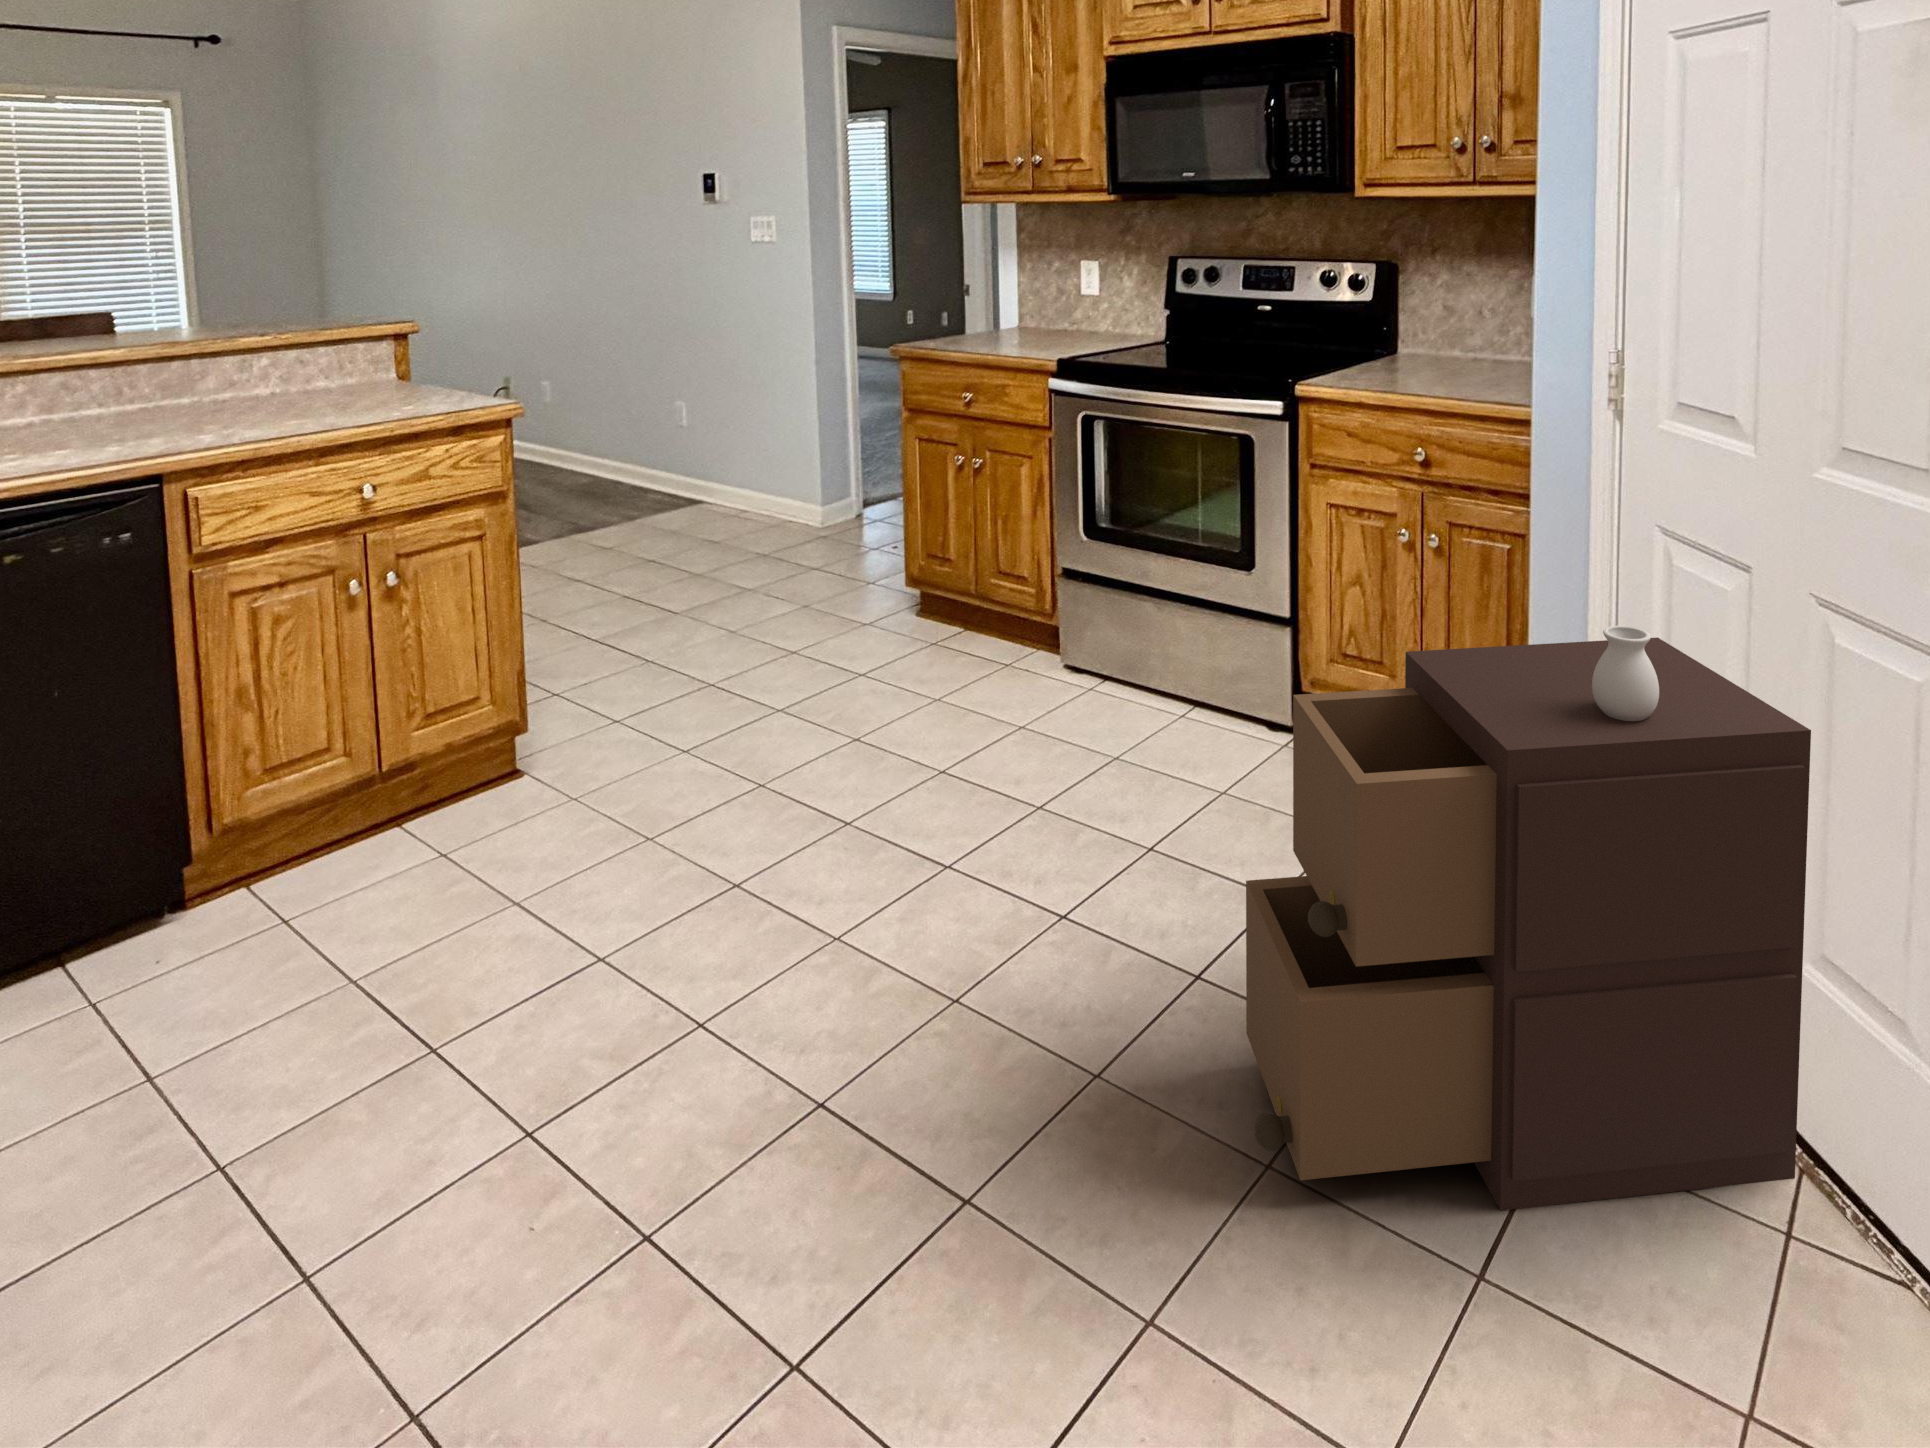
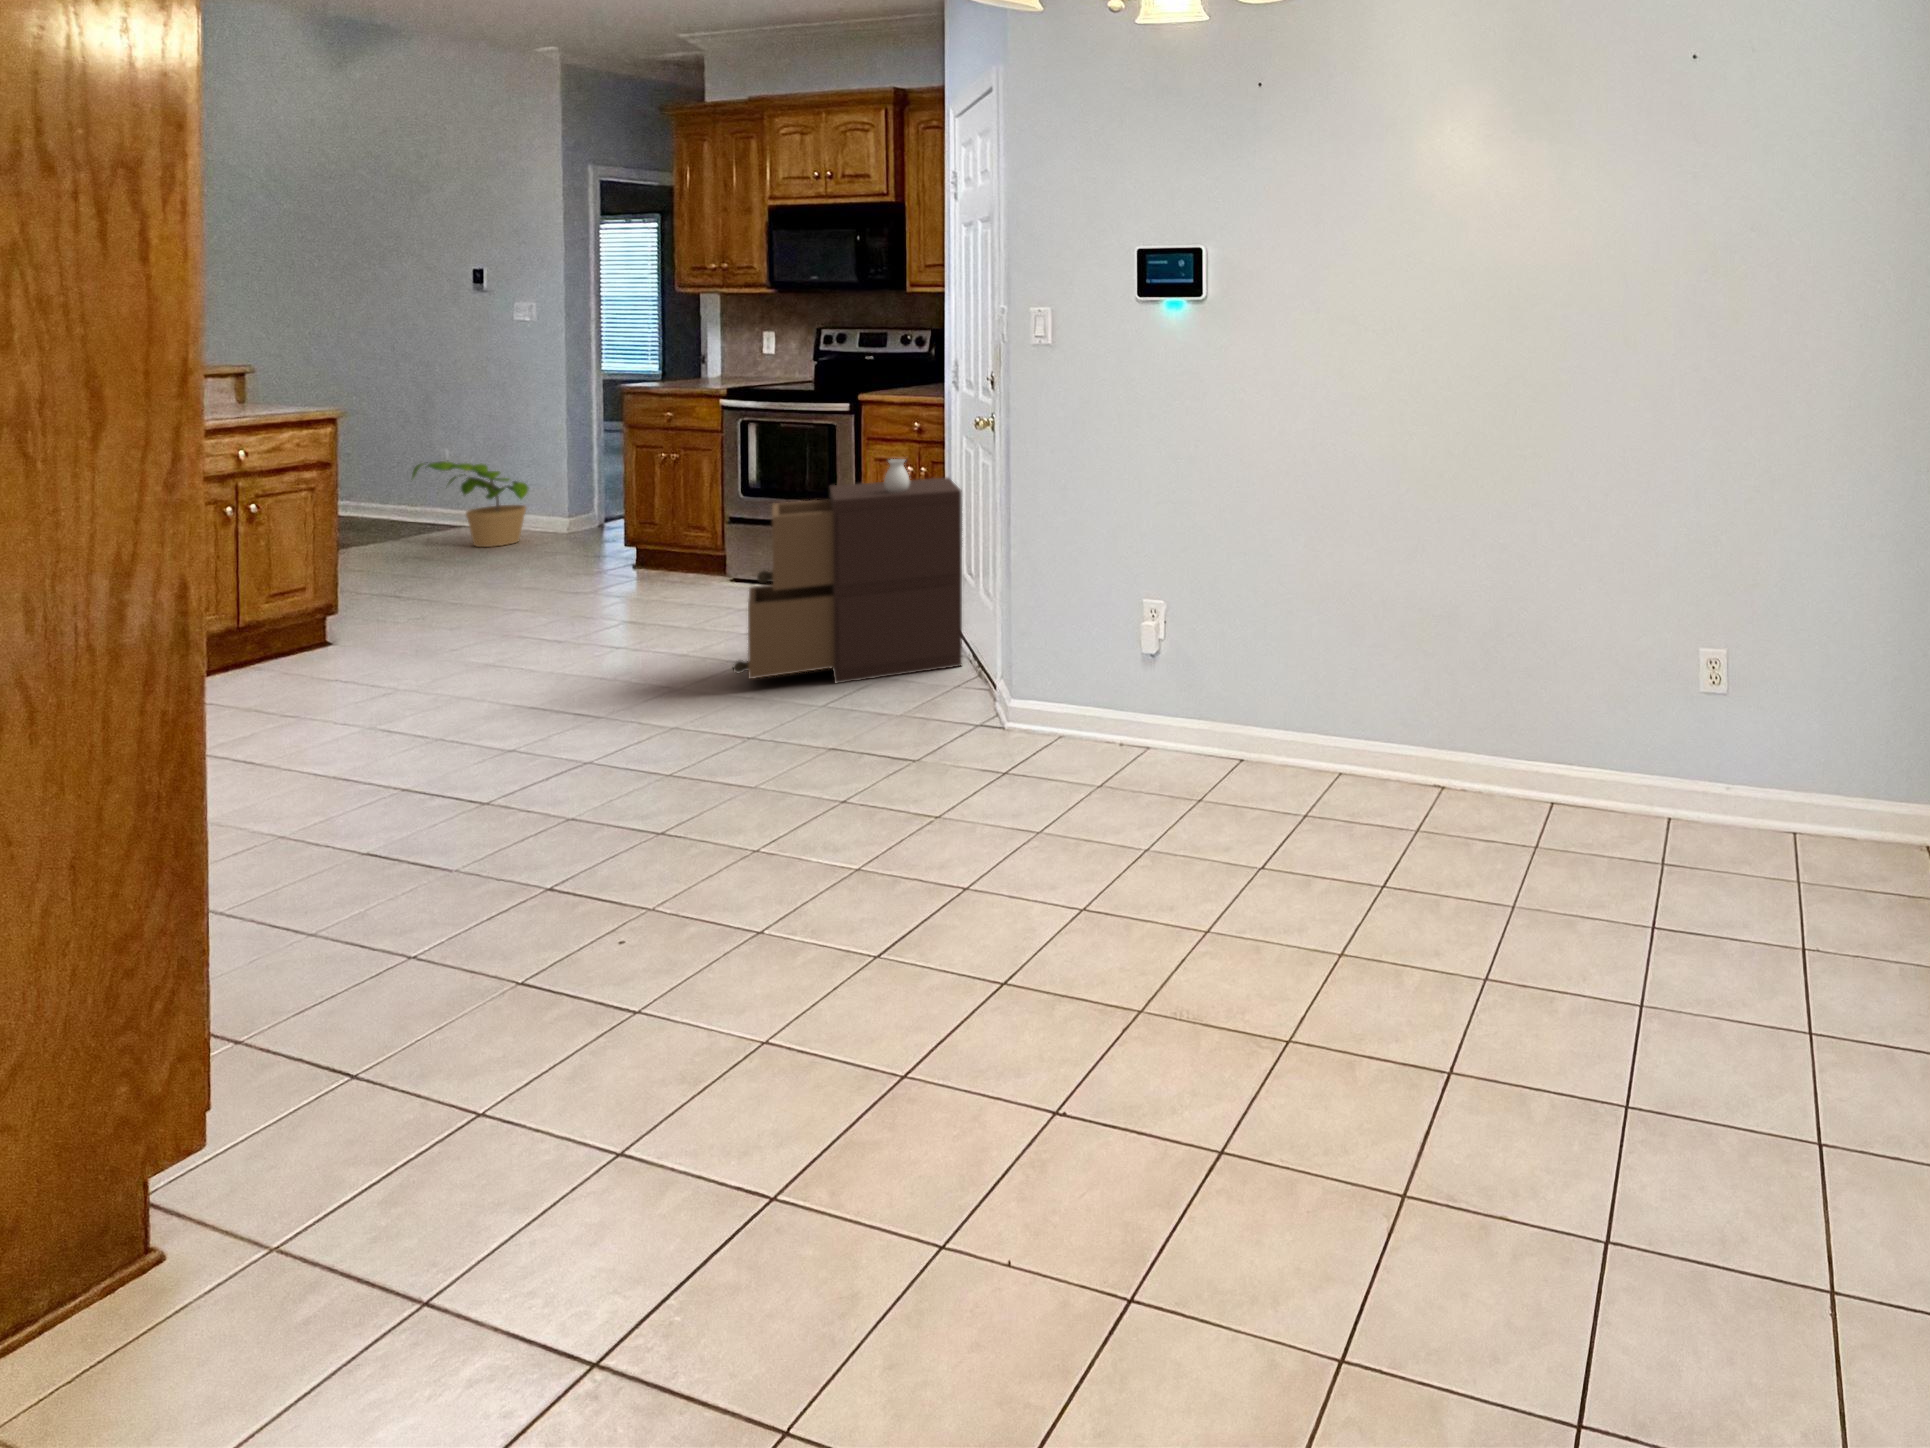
potted plant: none [643,432,777,547] -> present [412,461,528,547]

